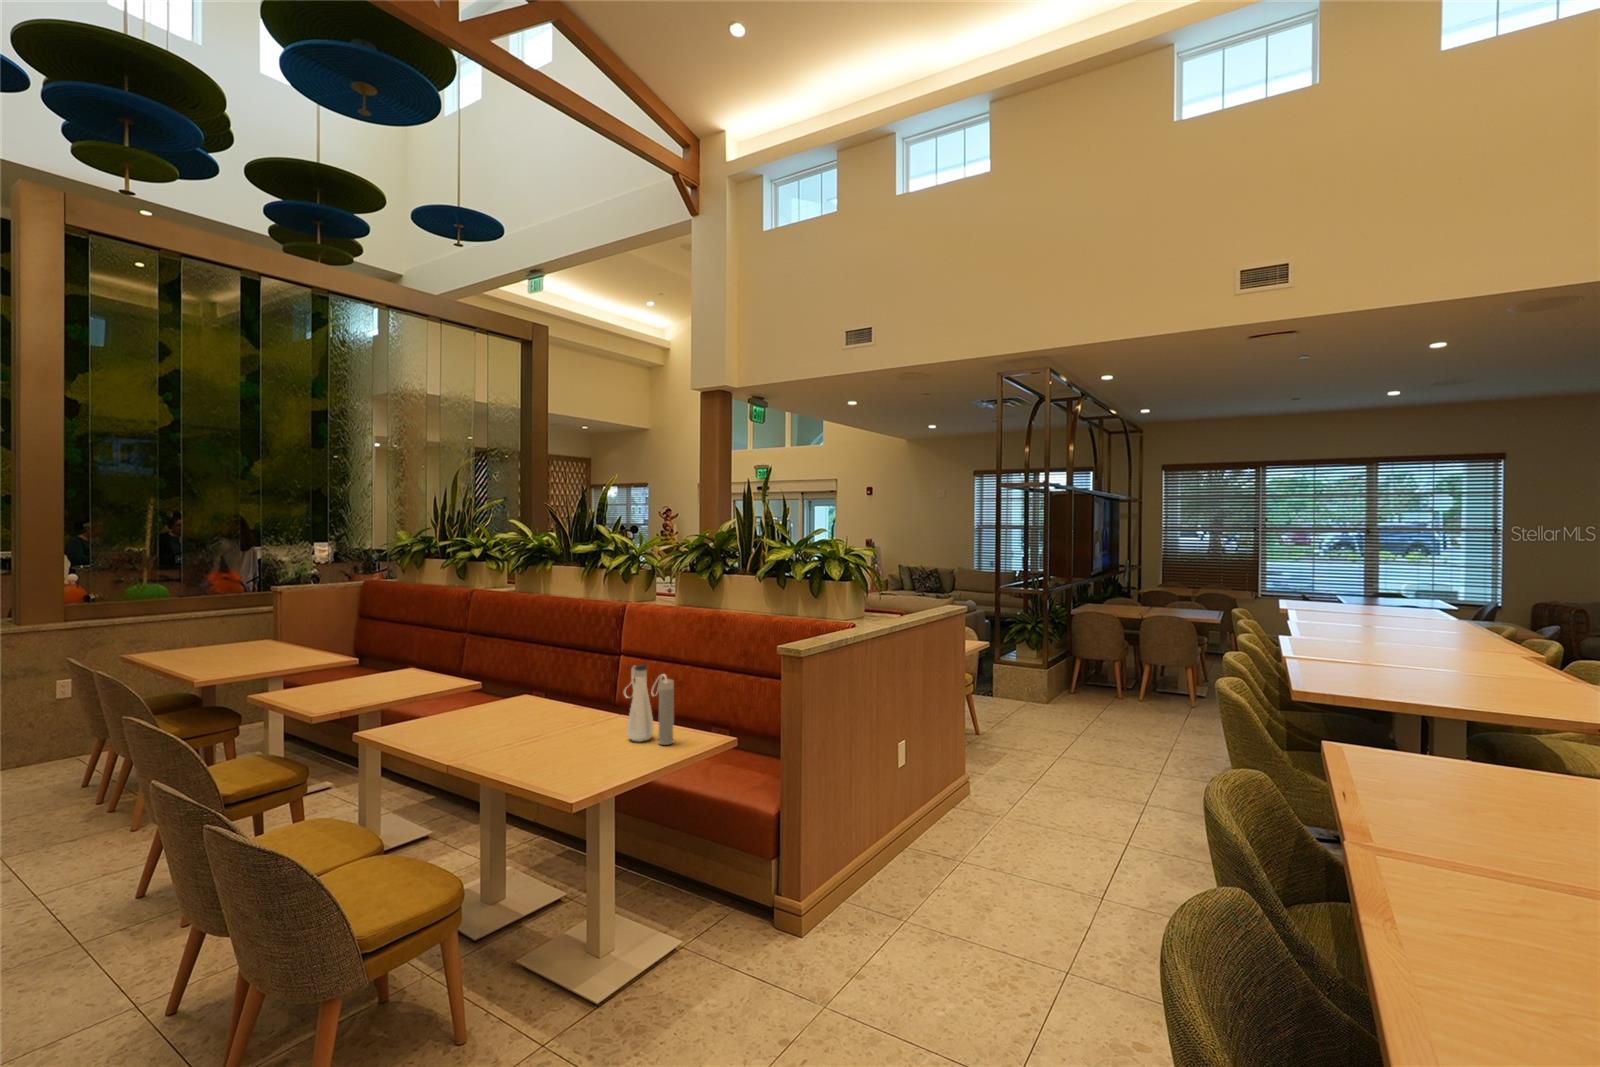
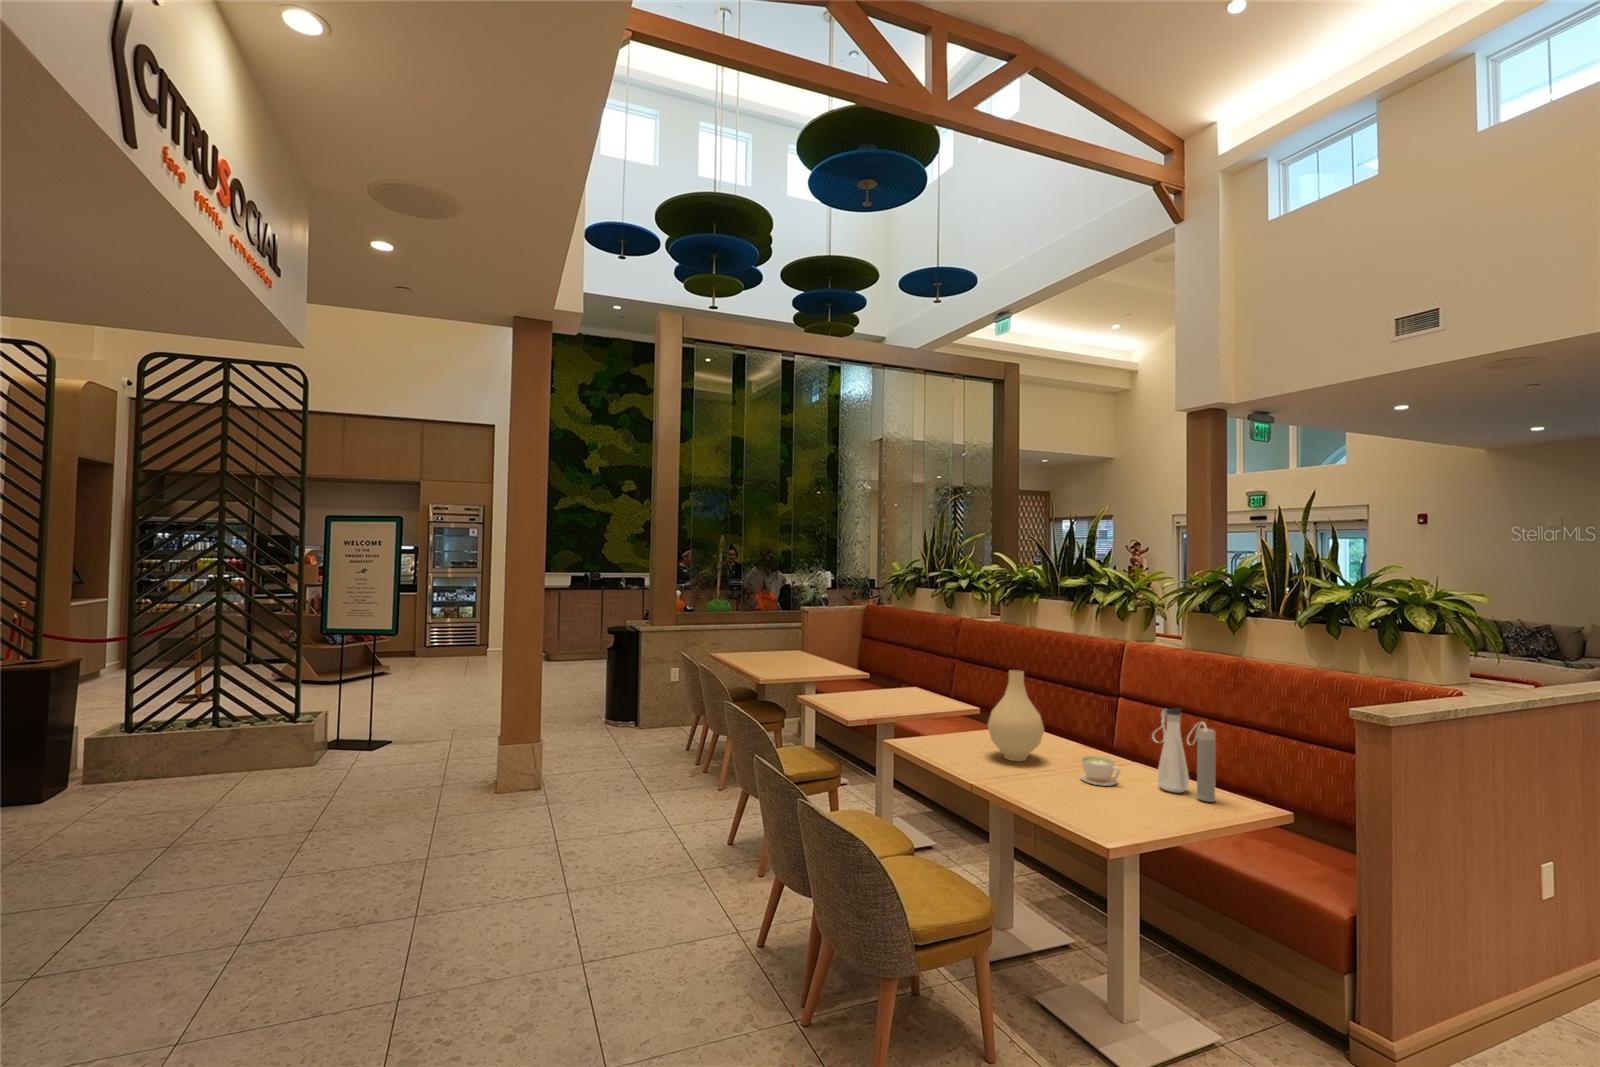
vase: none [463,644,525,738] -> present [988,670,1044,761]
coffee cup: none [556,719,593,748] -> present [1081,756,1120,786]

